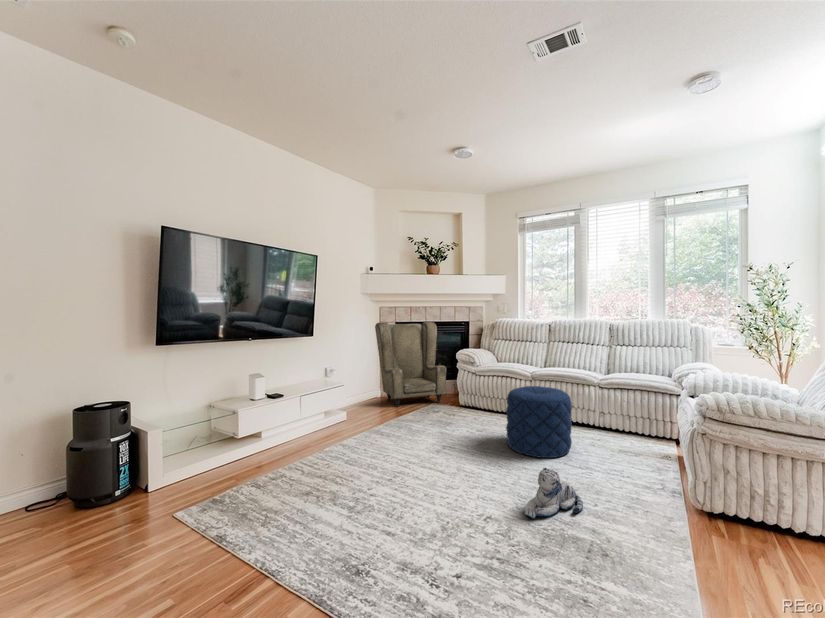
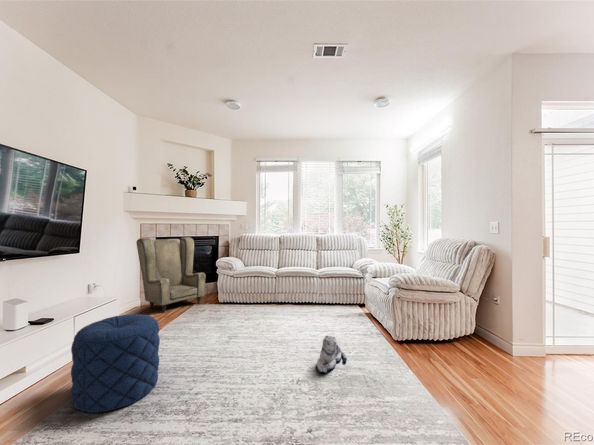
pouf: present [506,386,572,458] -> present [70,314,160,413]

